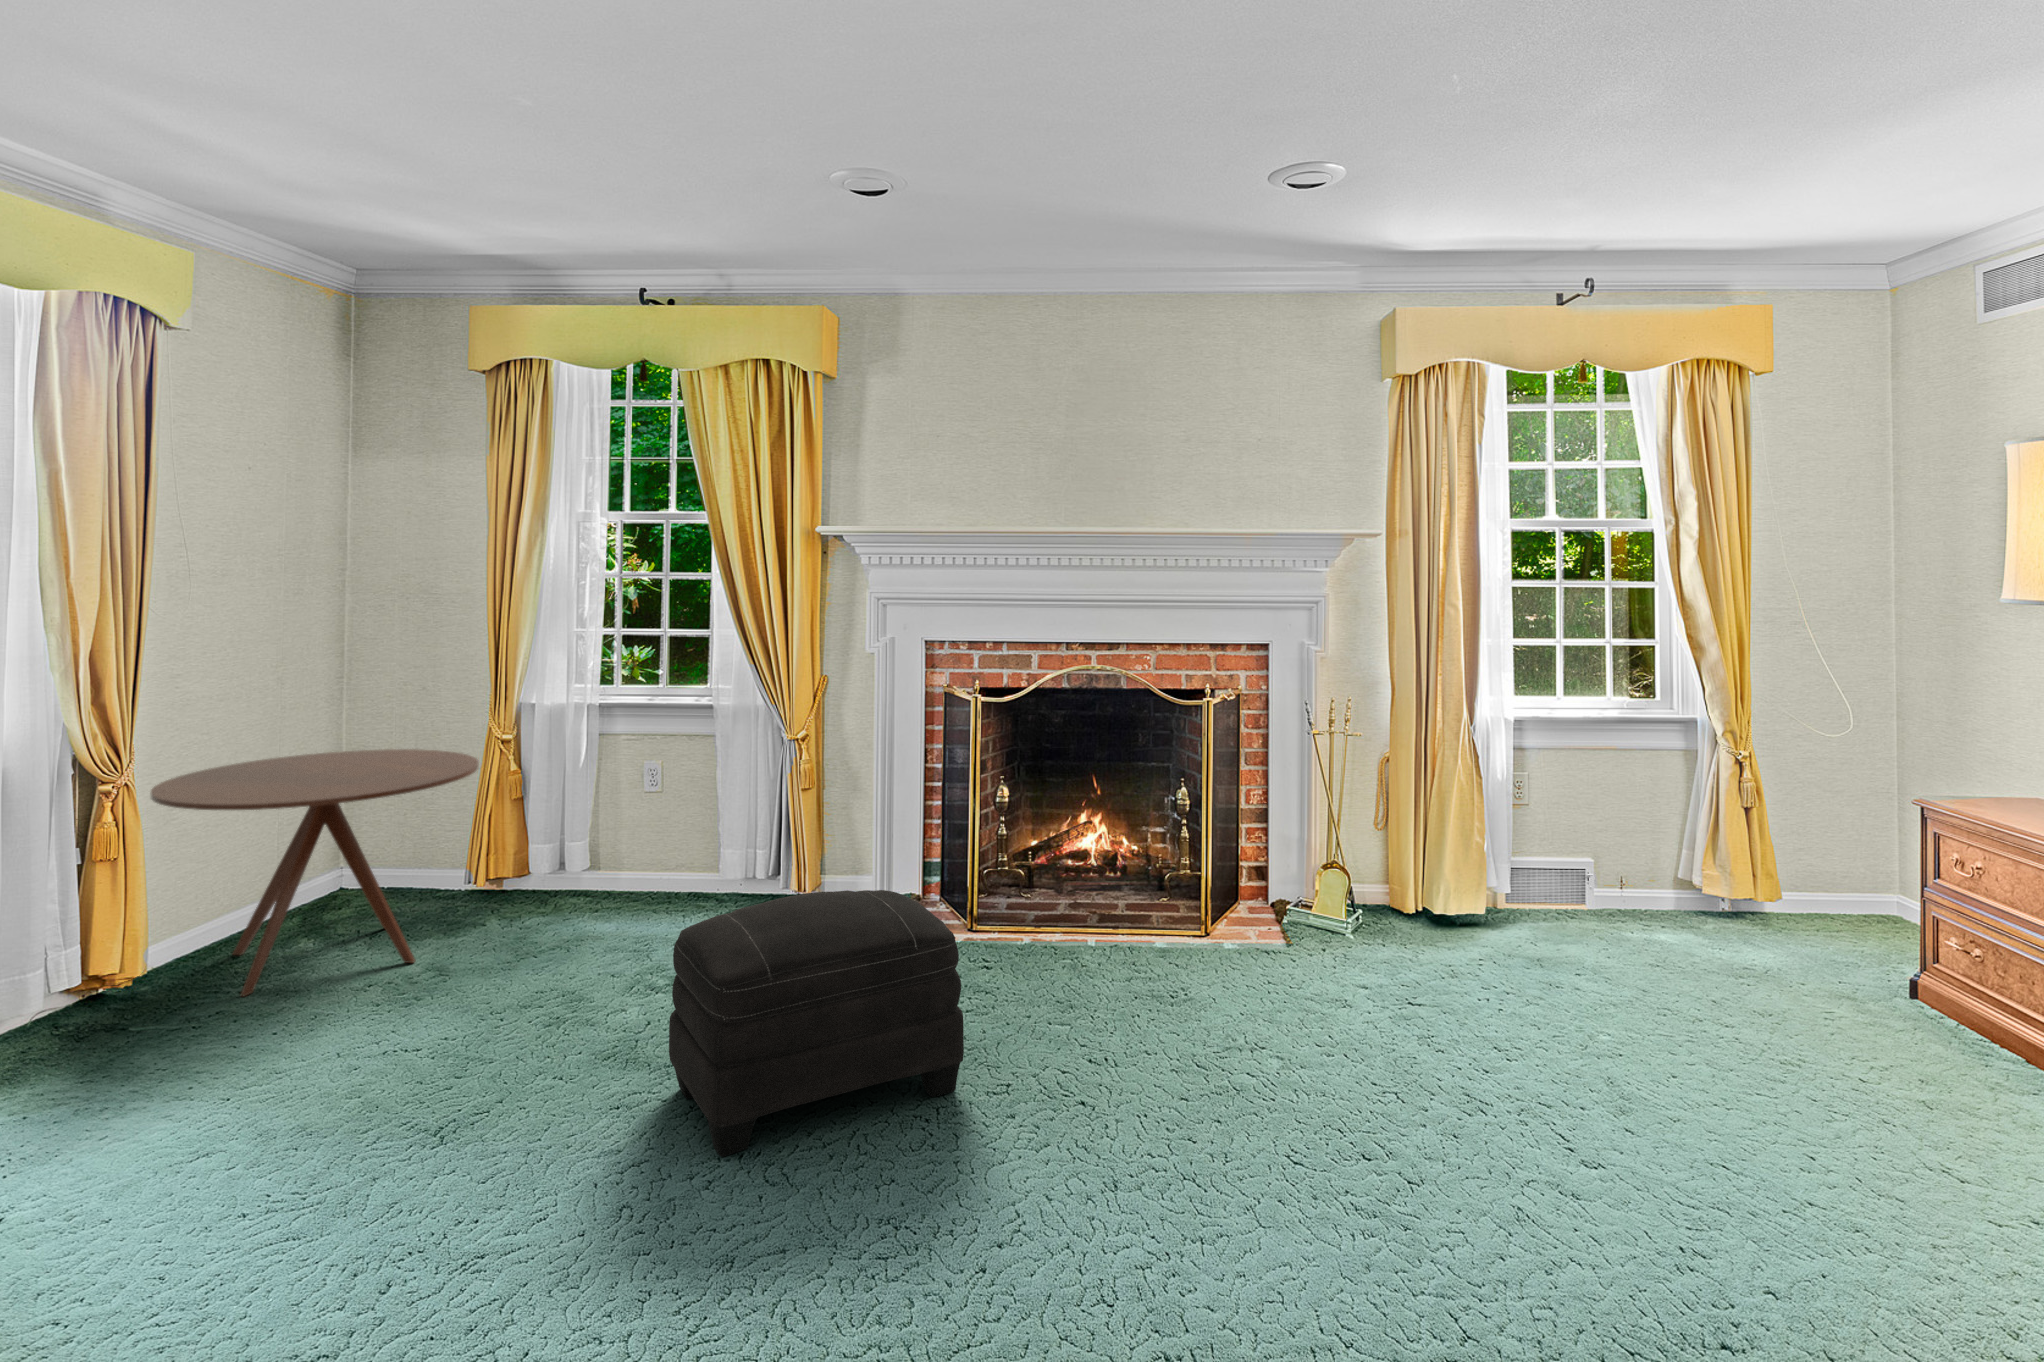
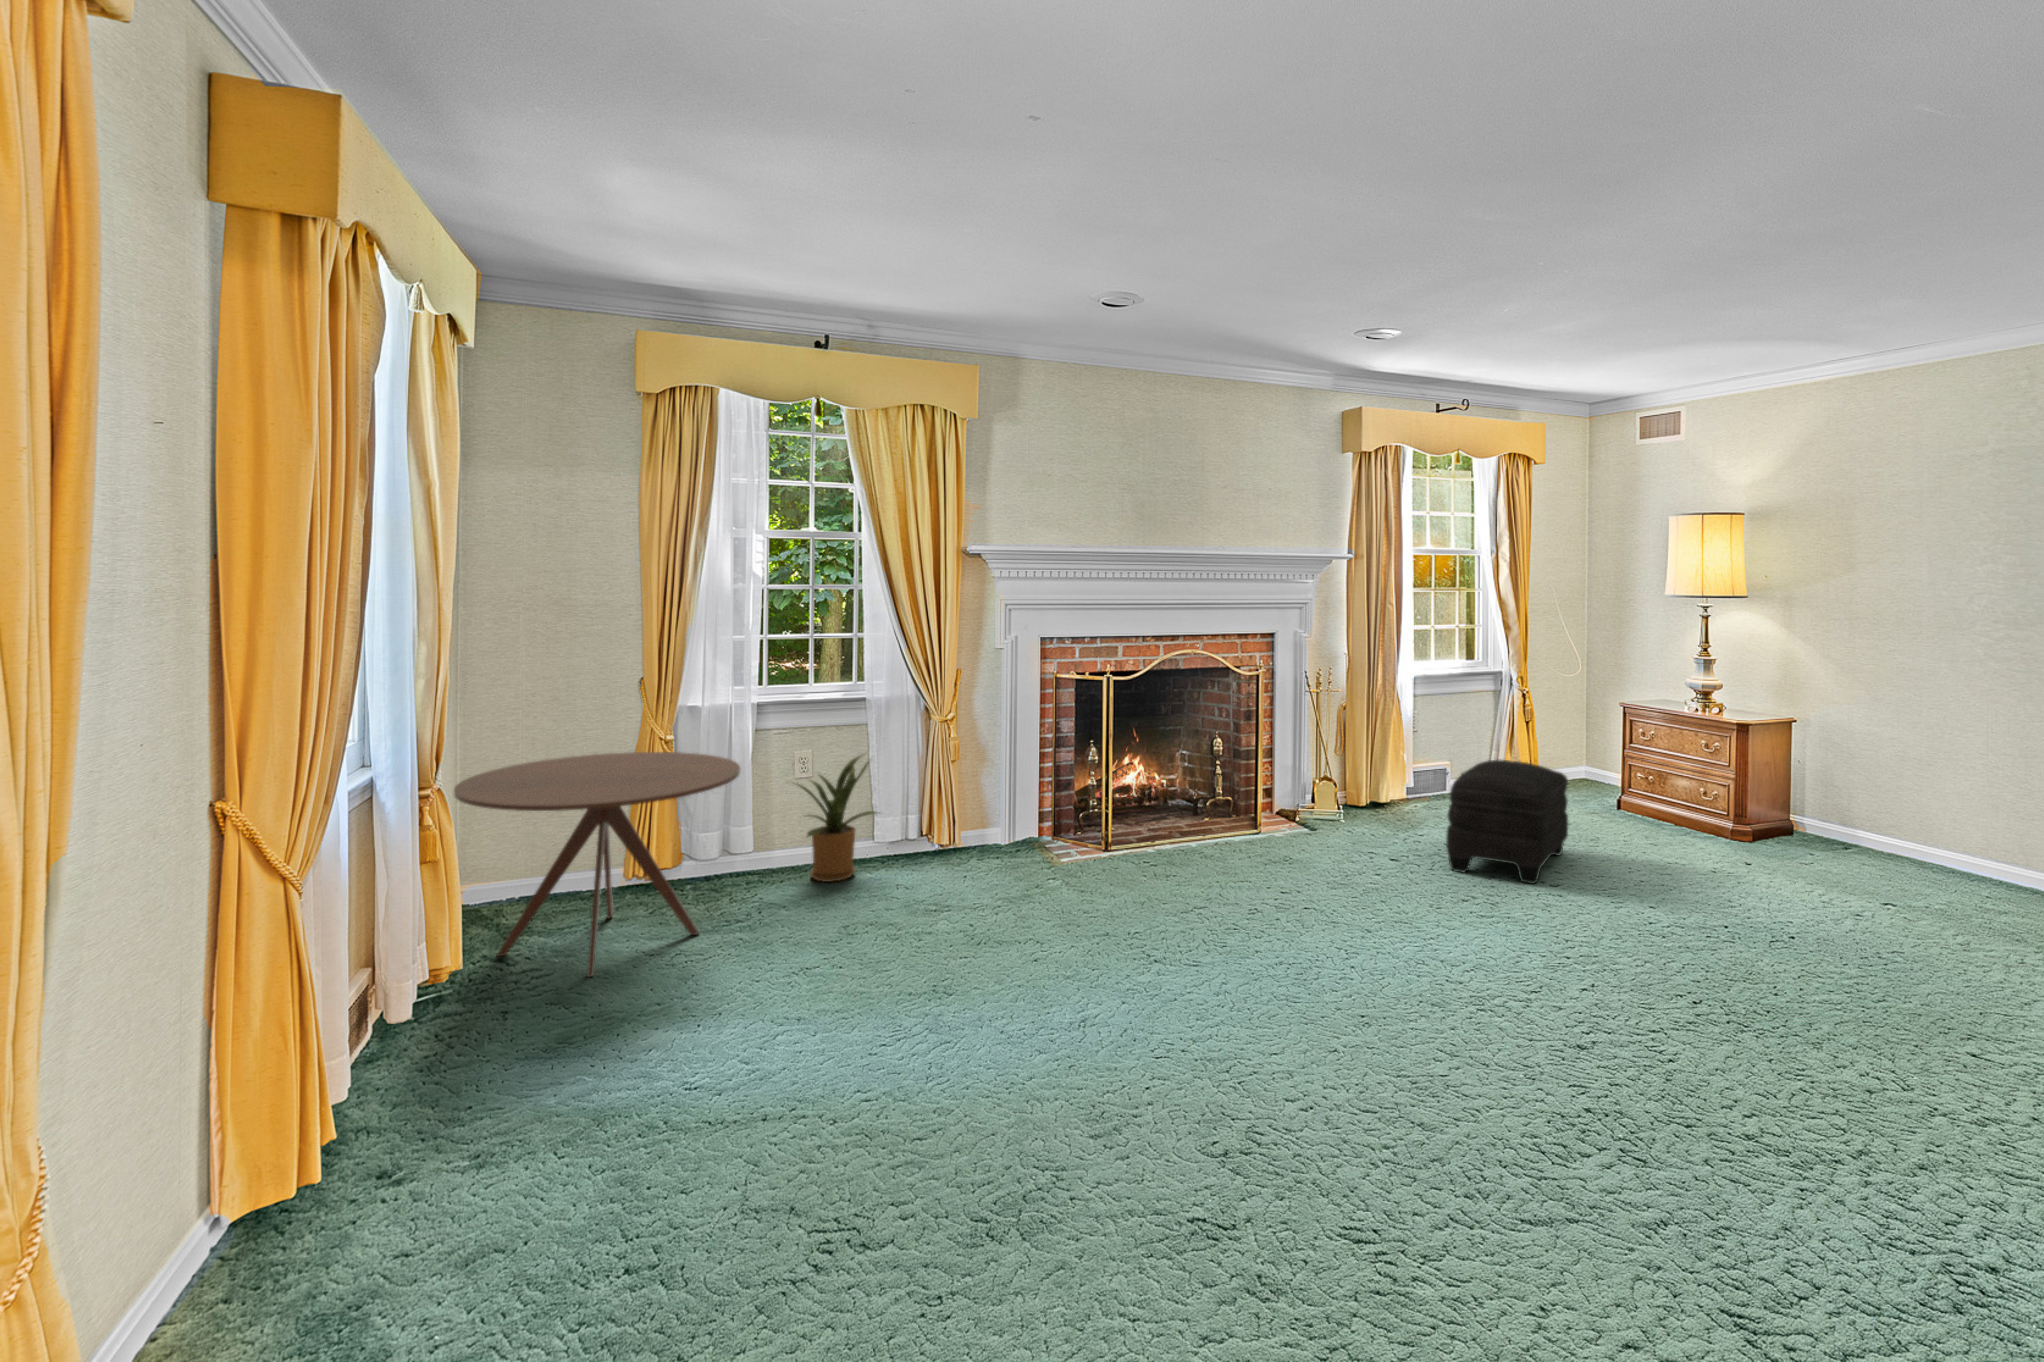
house plant: none [572,769,714,920] -> present [799,755,880,882]
ottoman: present [669,890,964,1157] -> present [1446,760,1568,884]

